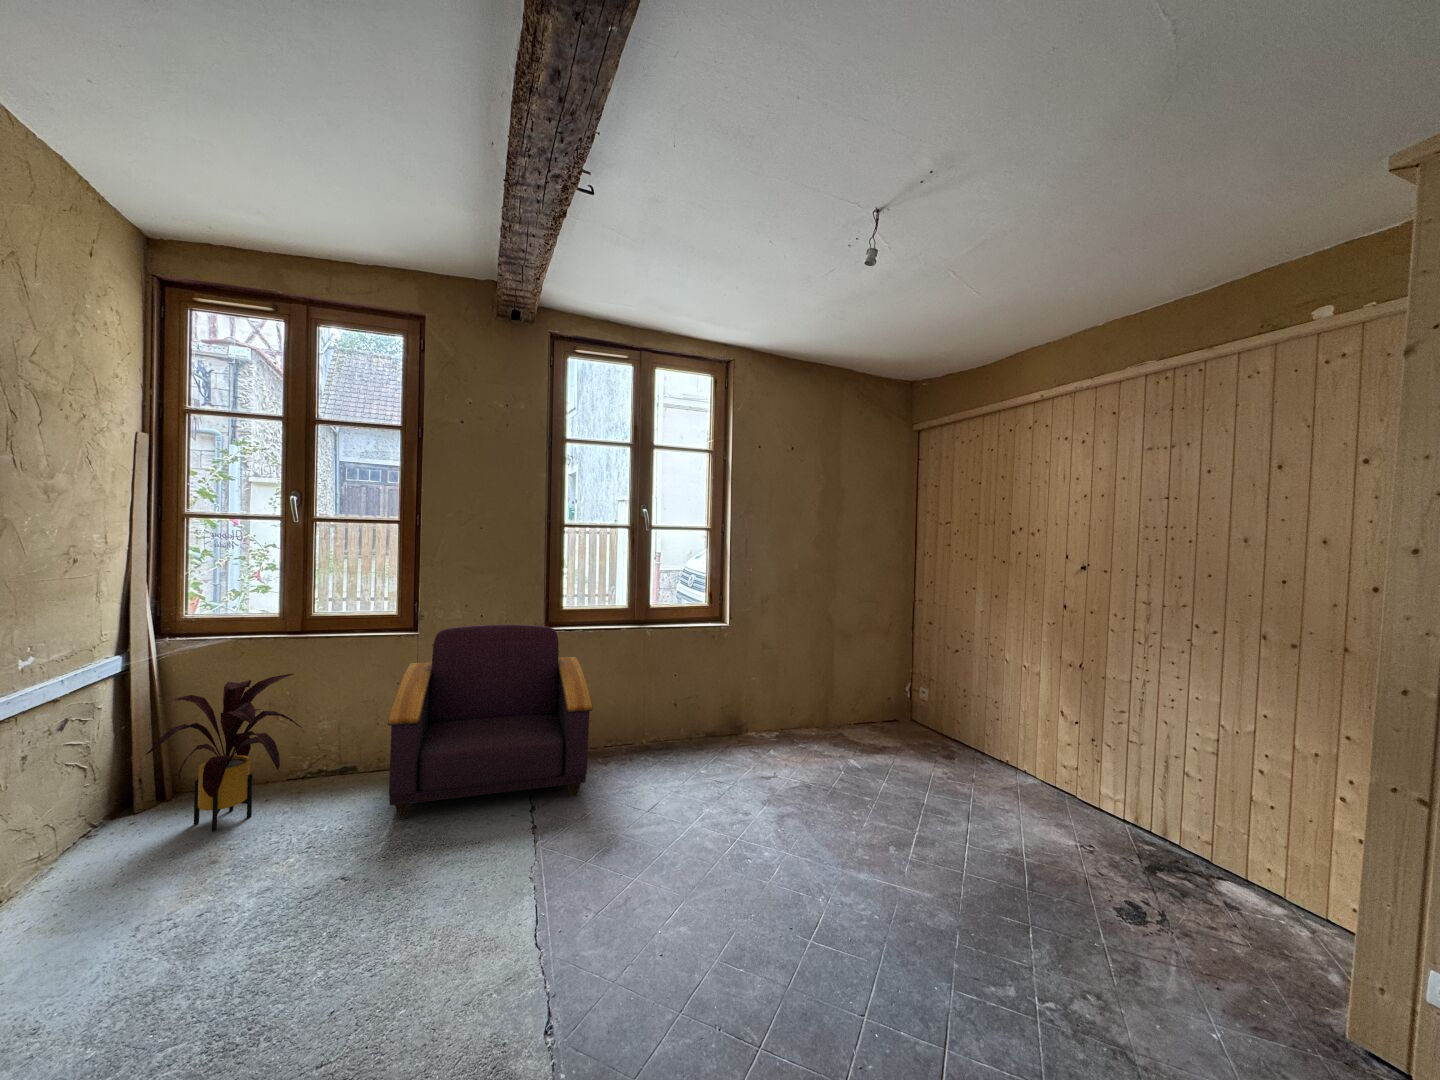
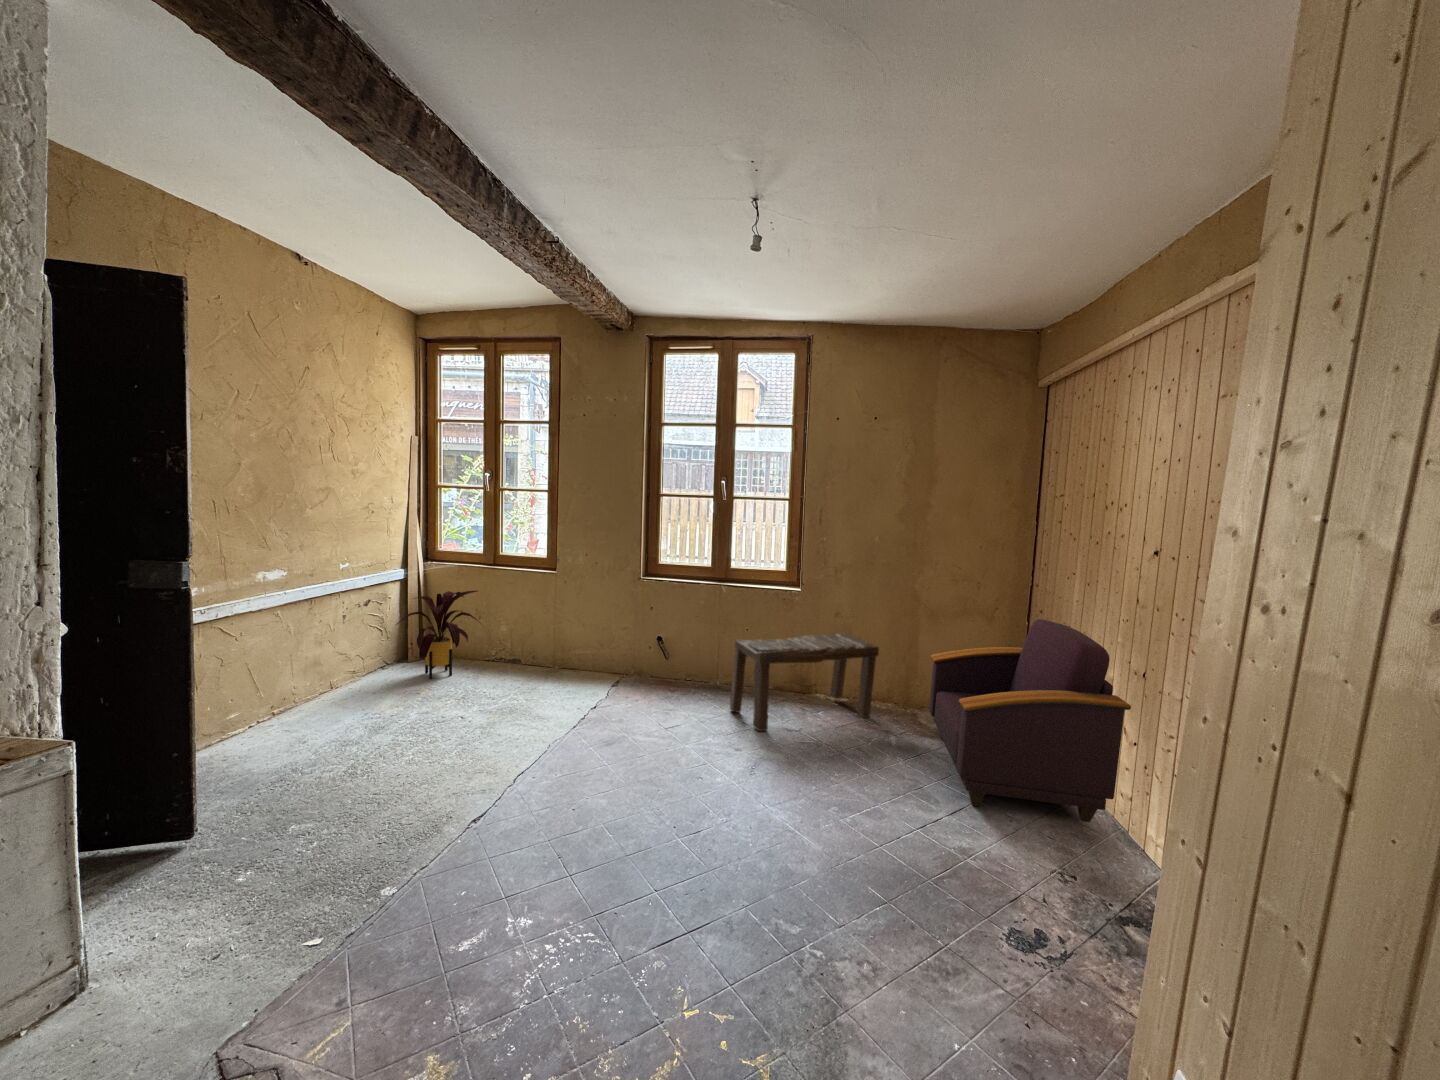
armchair: present [388,624,593,819] -> present [929,619,1131,822]
bench: none [688,663,822,786] -> present [730,633,879,731]

